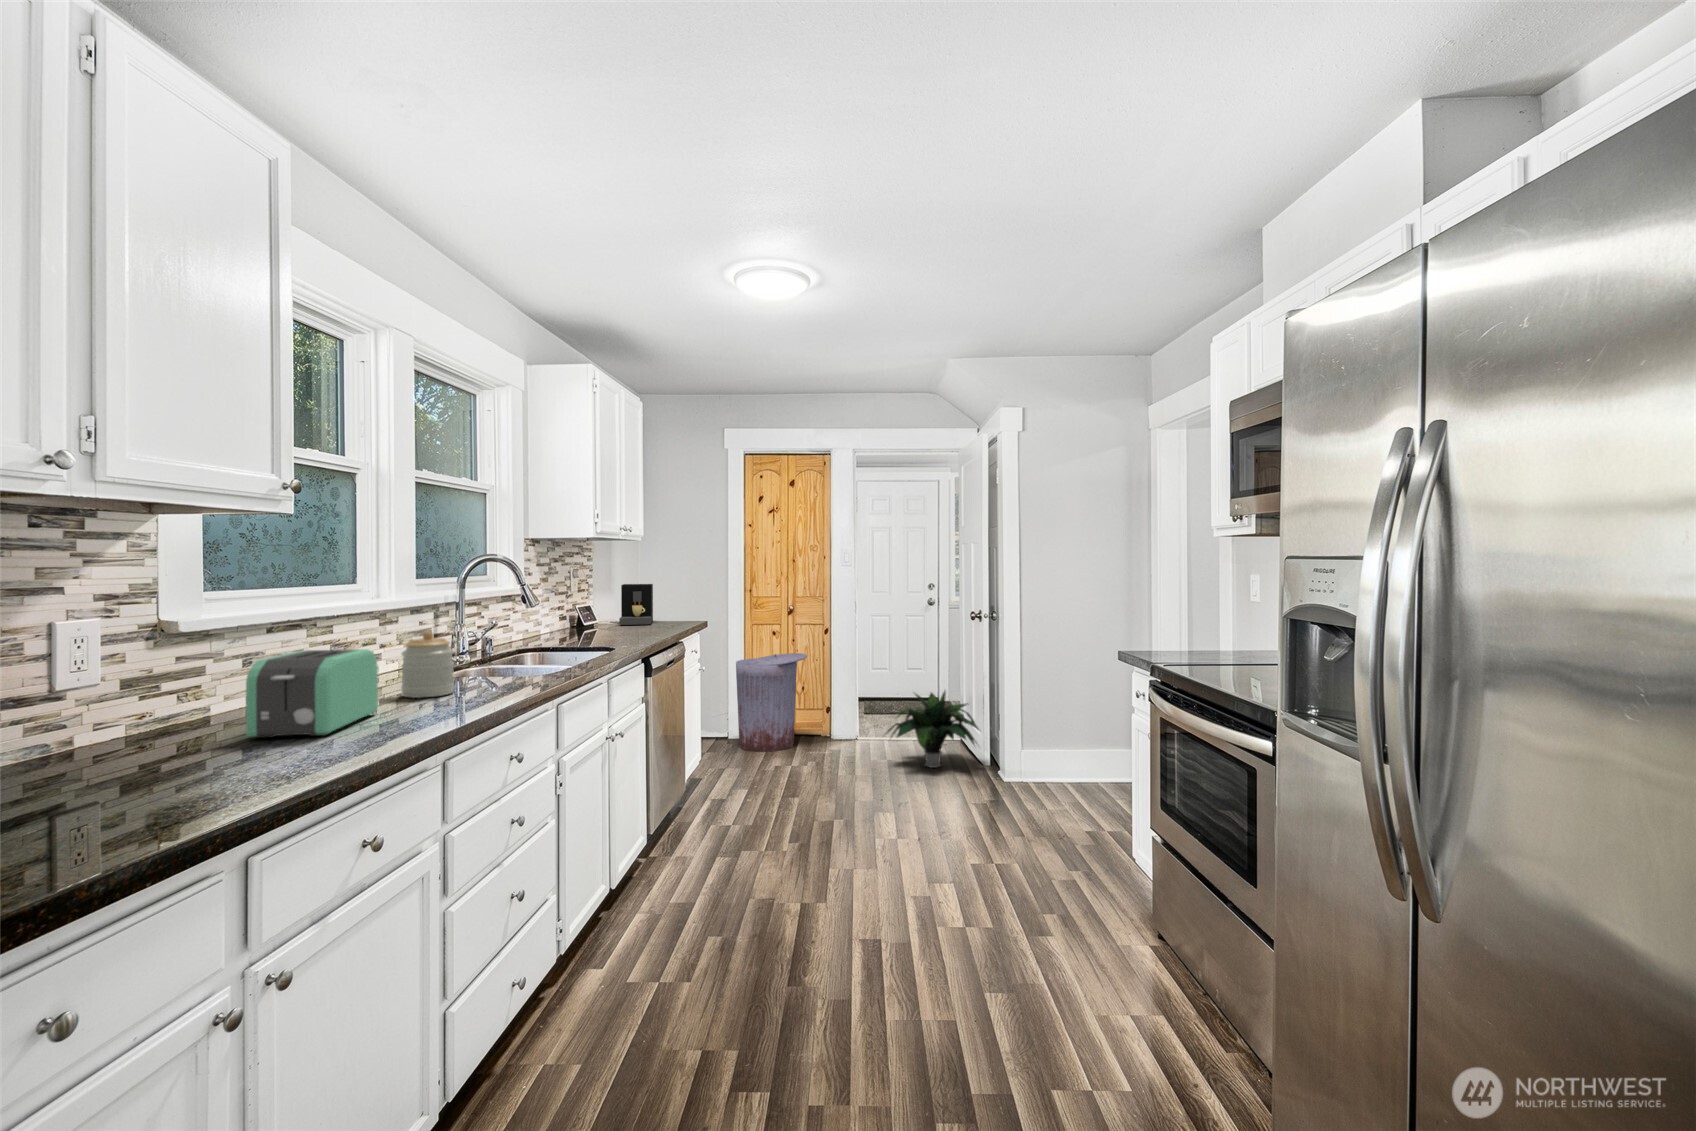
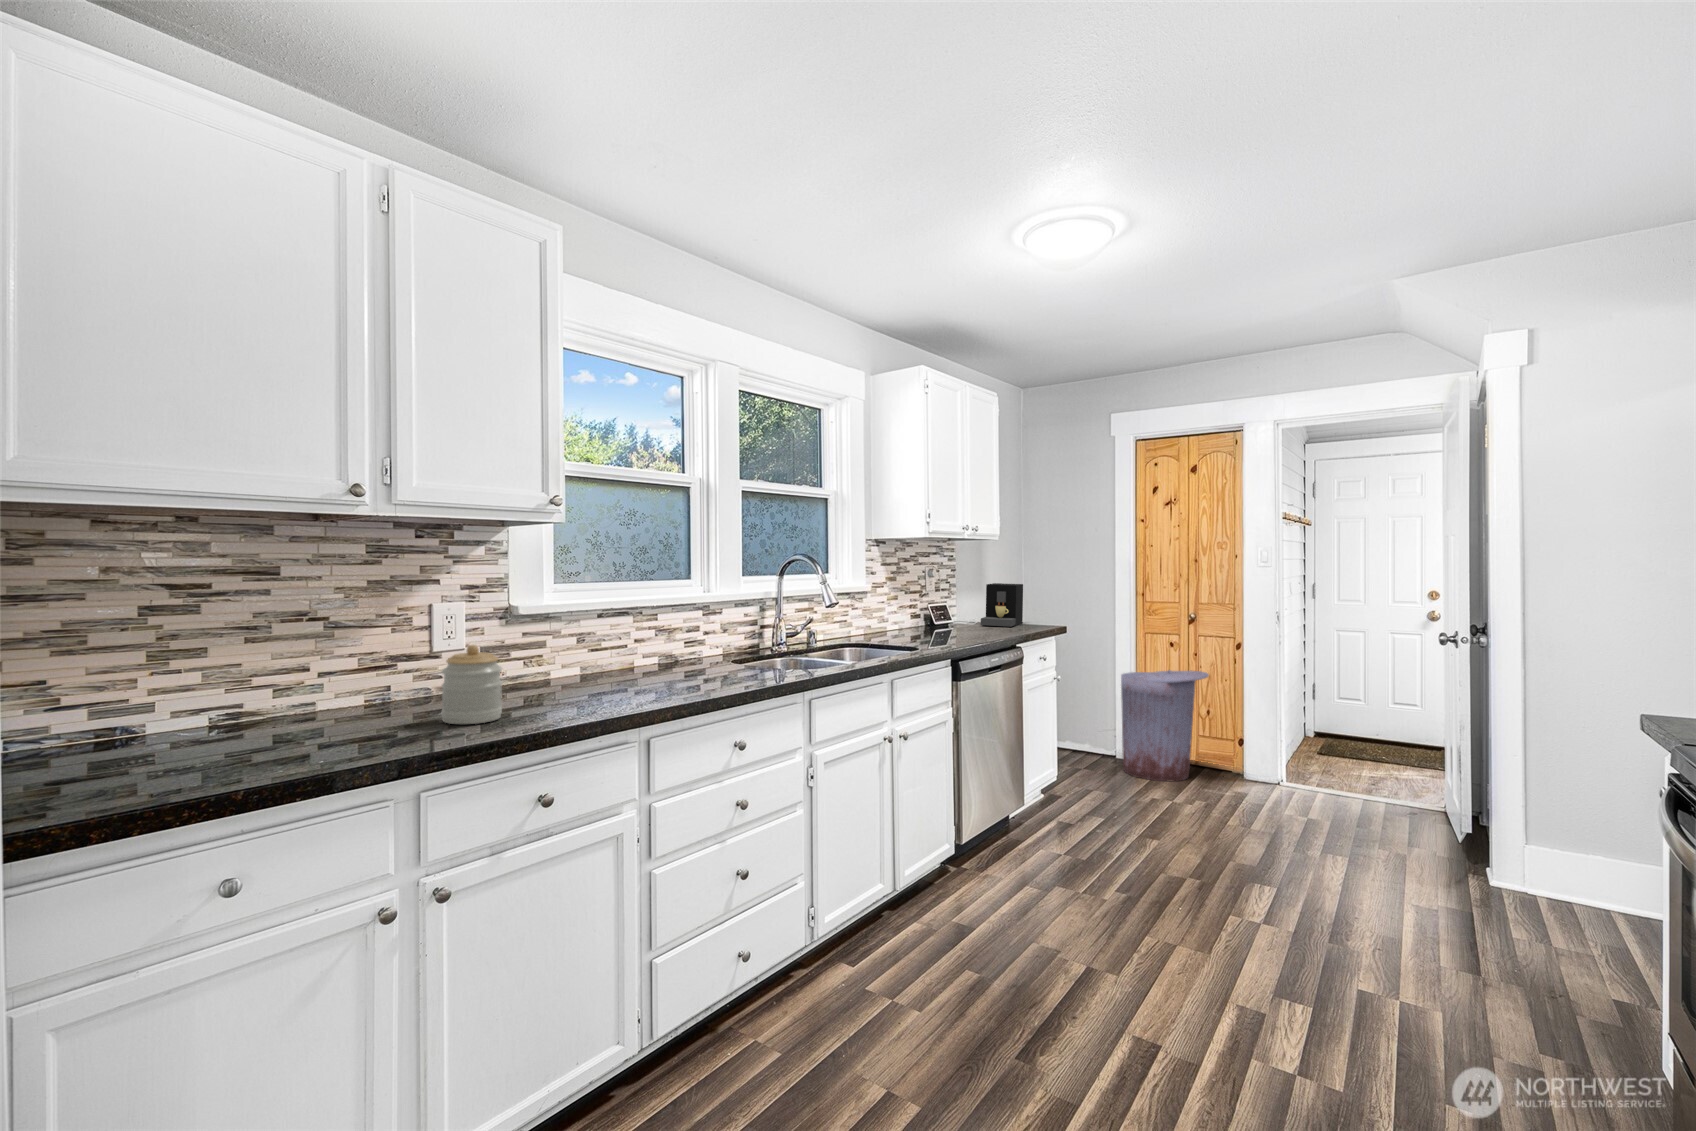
jar: present [402,631,454,698] -> present [442,645,502,724]
toaster: present [246,649,378,738] -> none [528,636,639,709]
potted plant: present [887,692,978,768] -> none [1291,736,1448,841]

